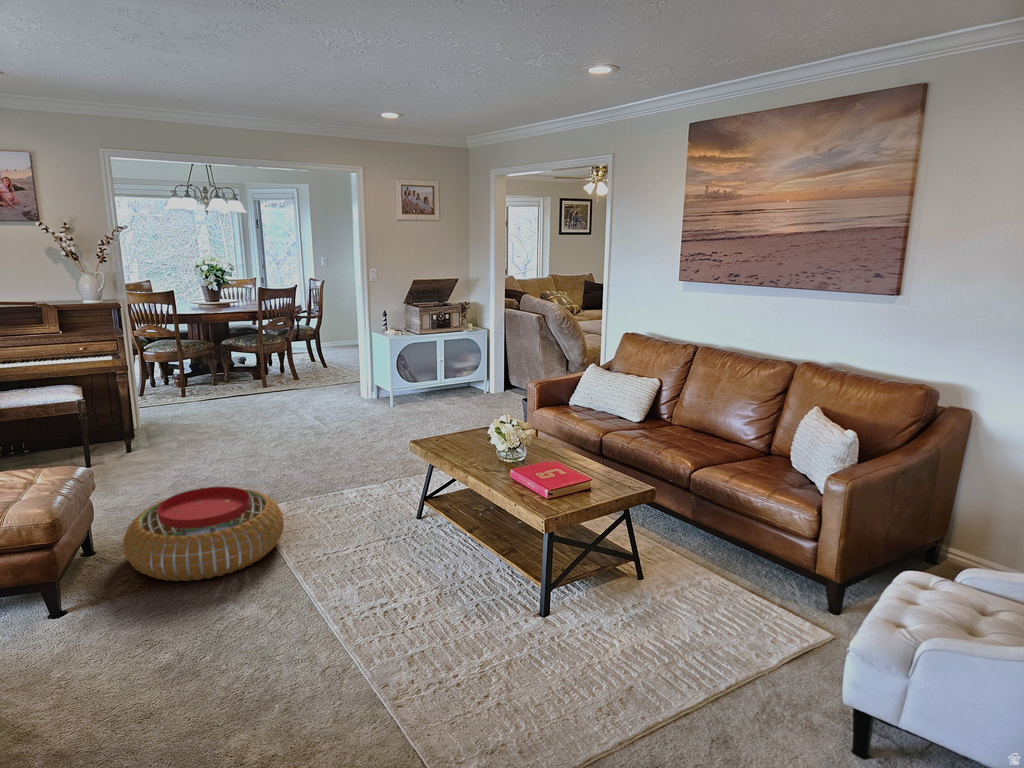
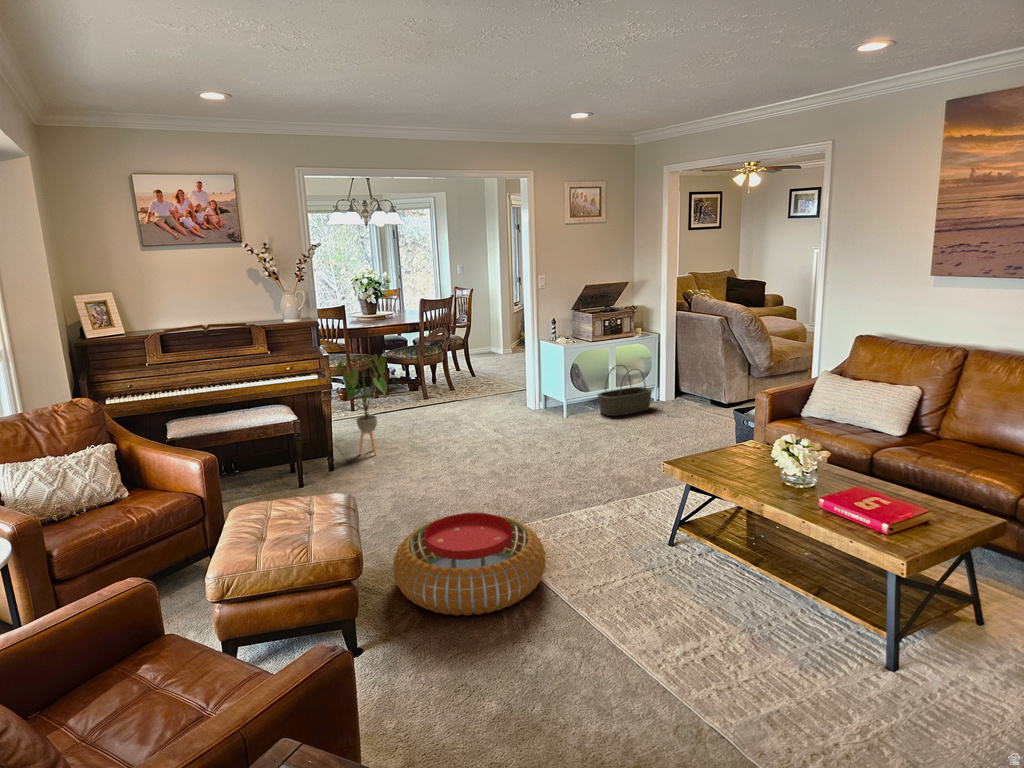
house plant: none [135,338,198,438] -> present [329,354,387,455]
basket: none [422,357,476,405] -> present [598,365,652,416]

